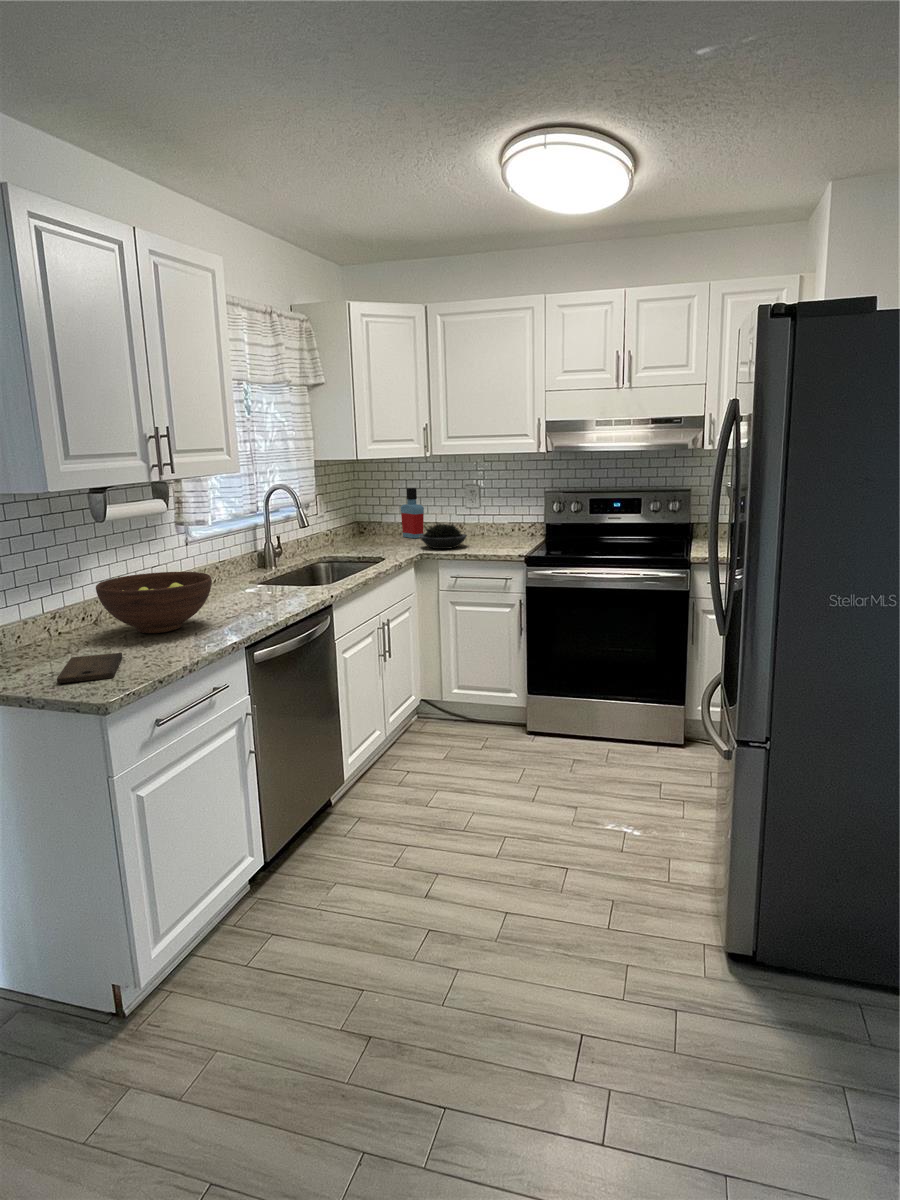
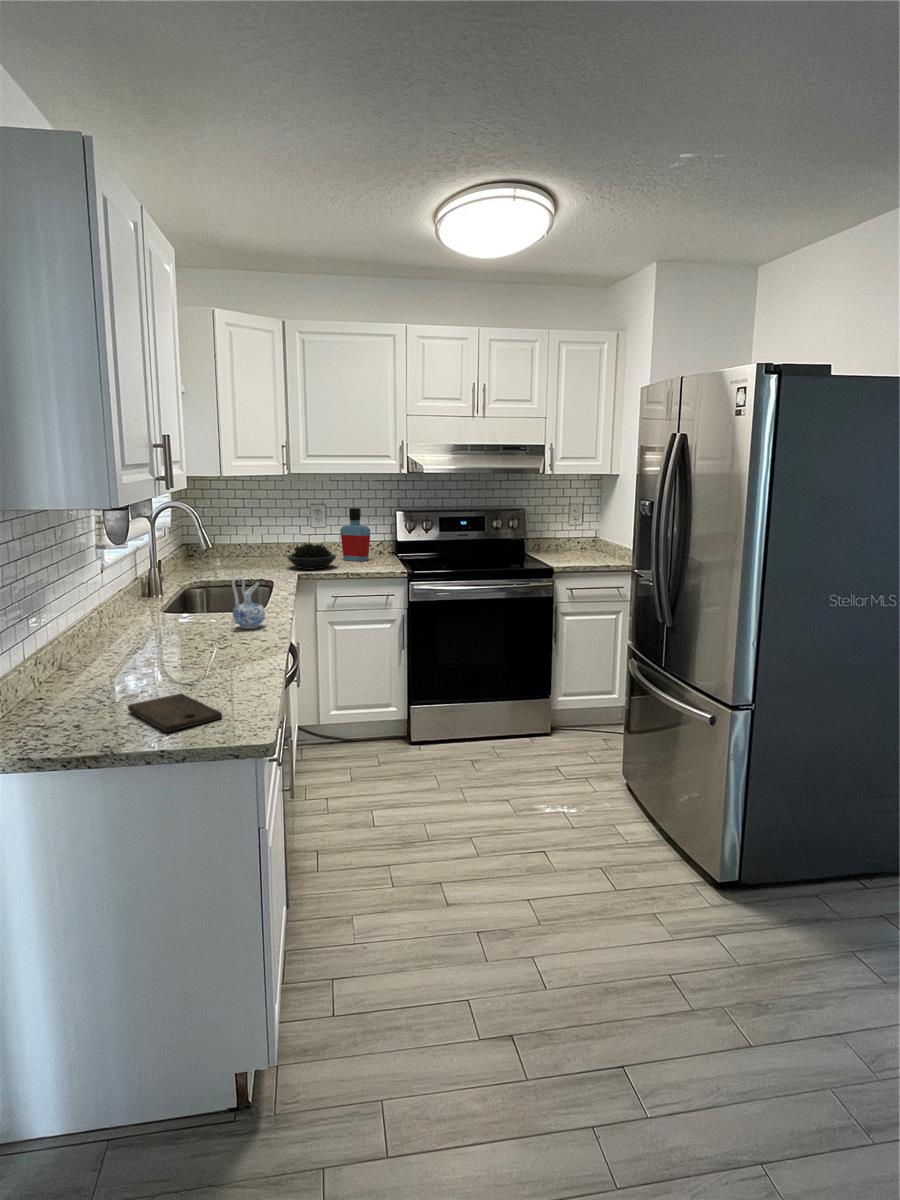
bottle: present [401,488,424,538] -> present [340,508,370,561]
ceramic pitcher: none [268,553,300,602] -> present [232,577,265,629]
fruit bowl: present [96,572,212,633] -> none [87,601,221,673]

